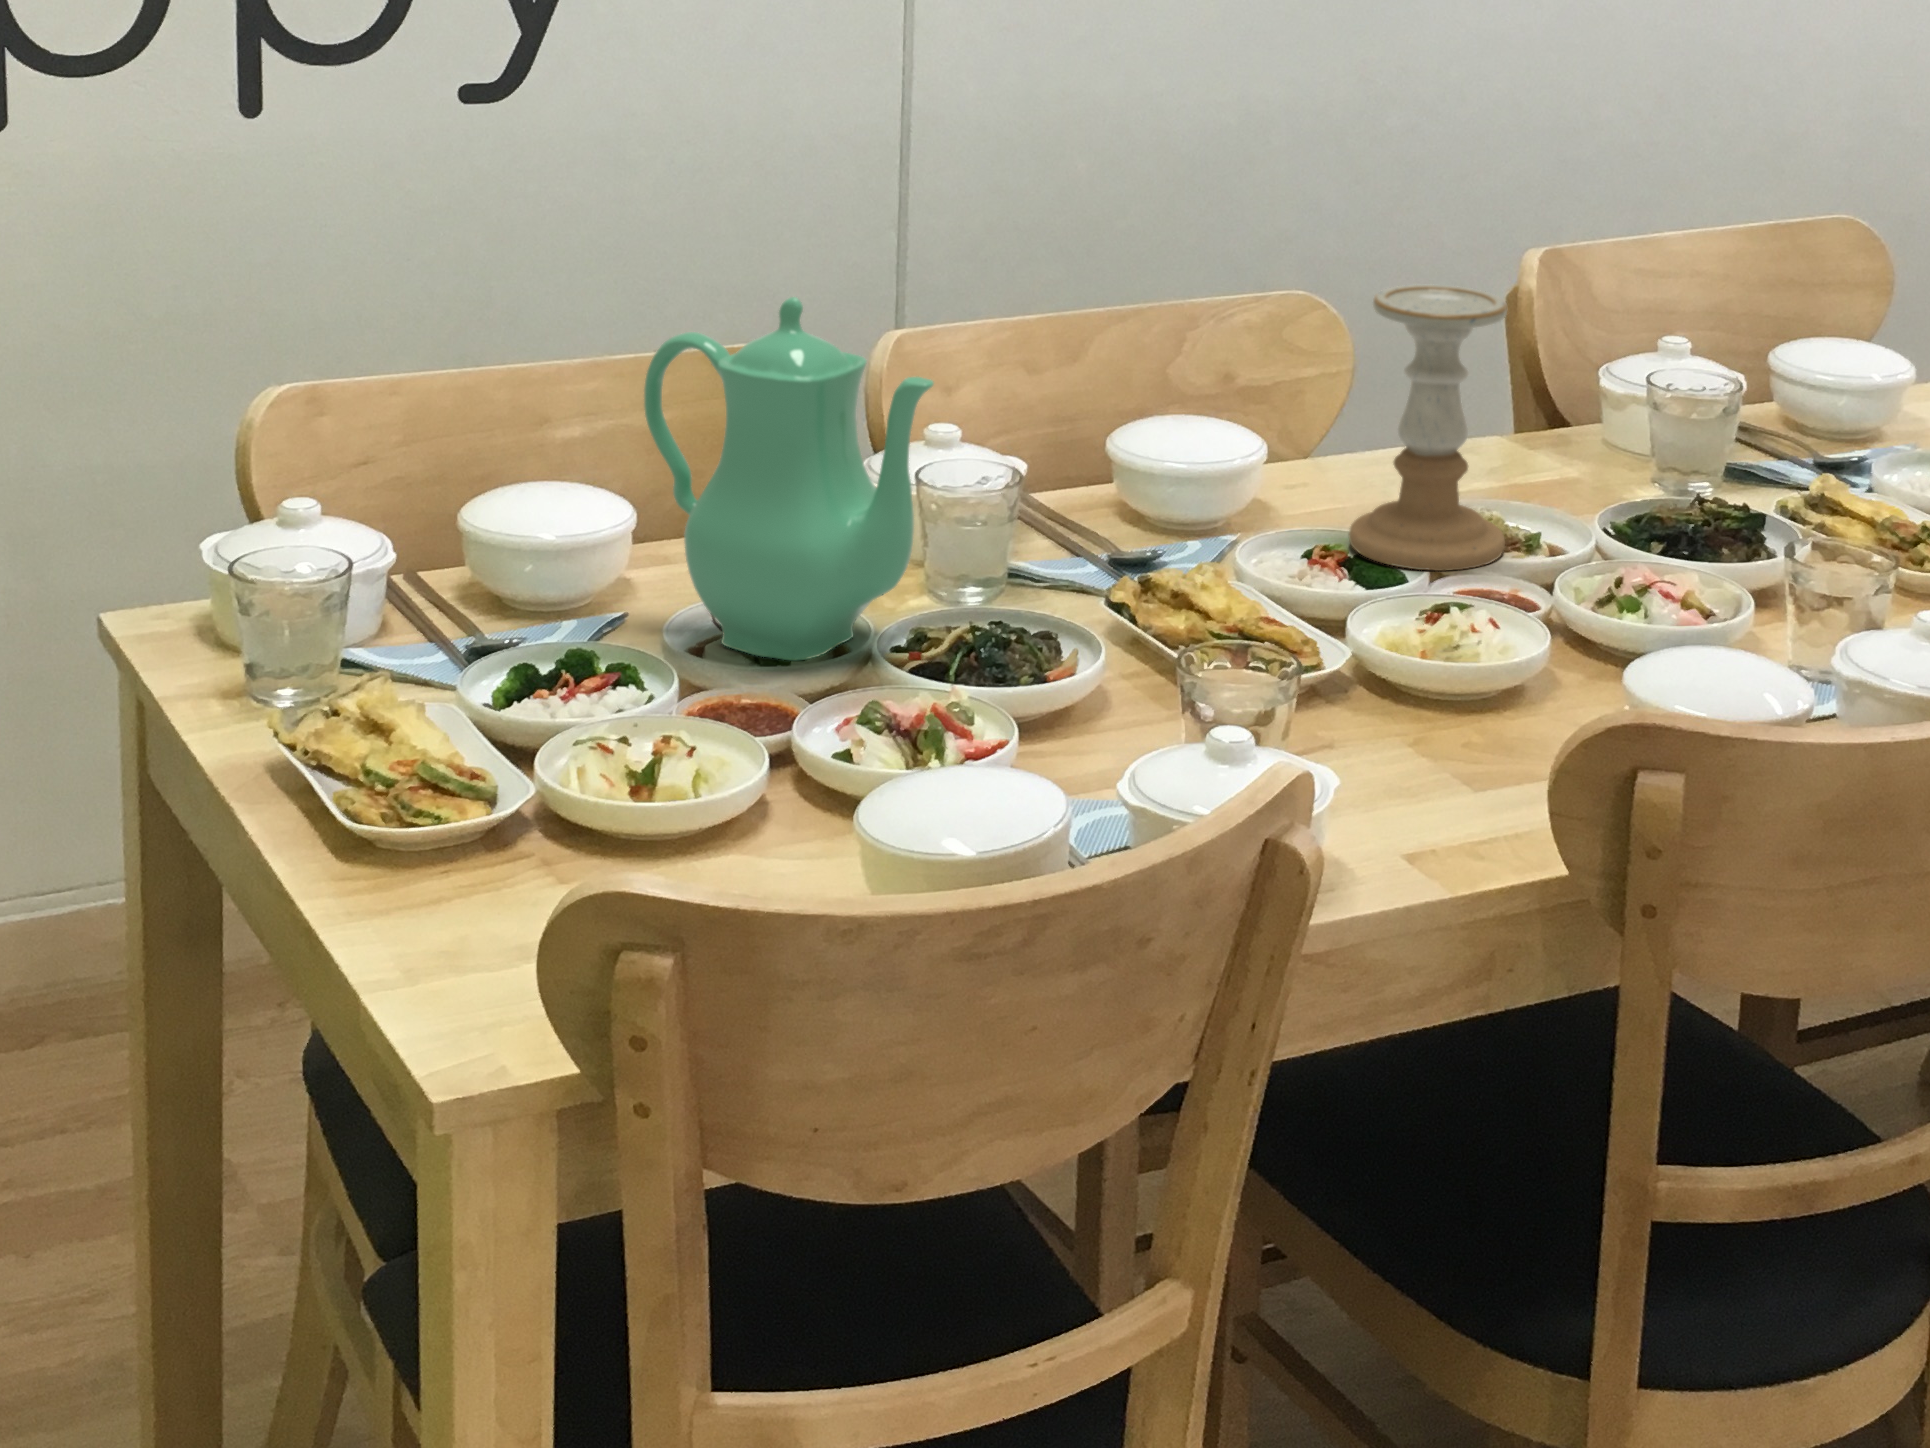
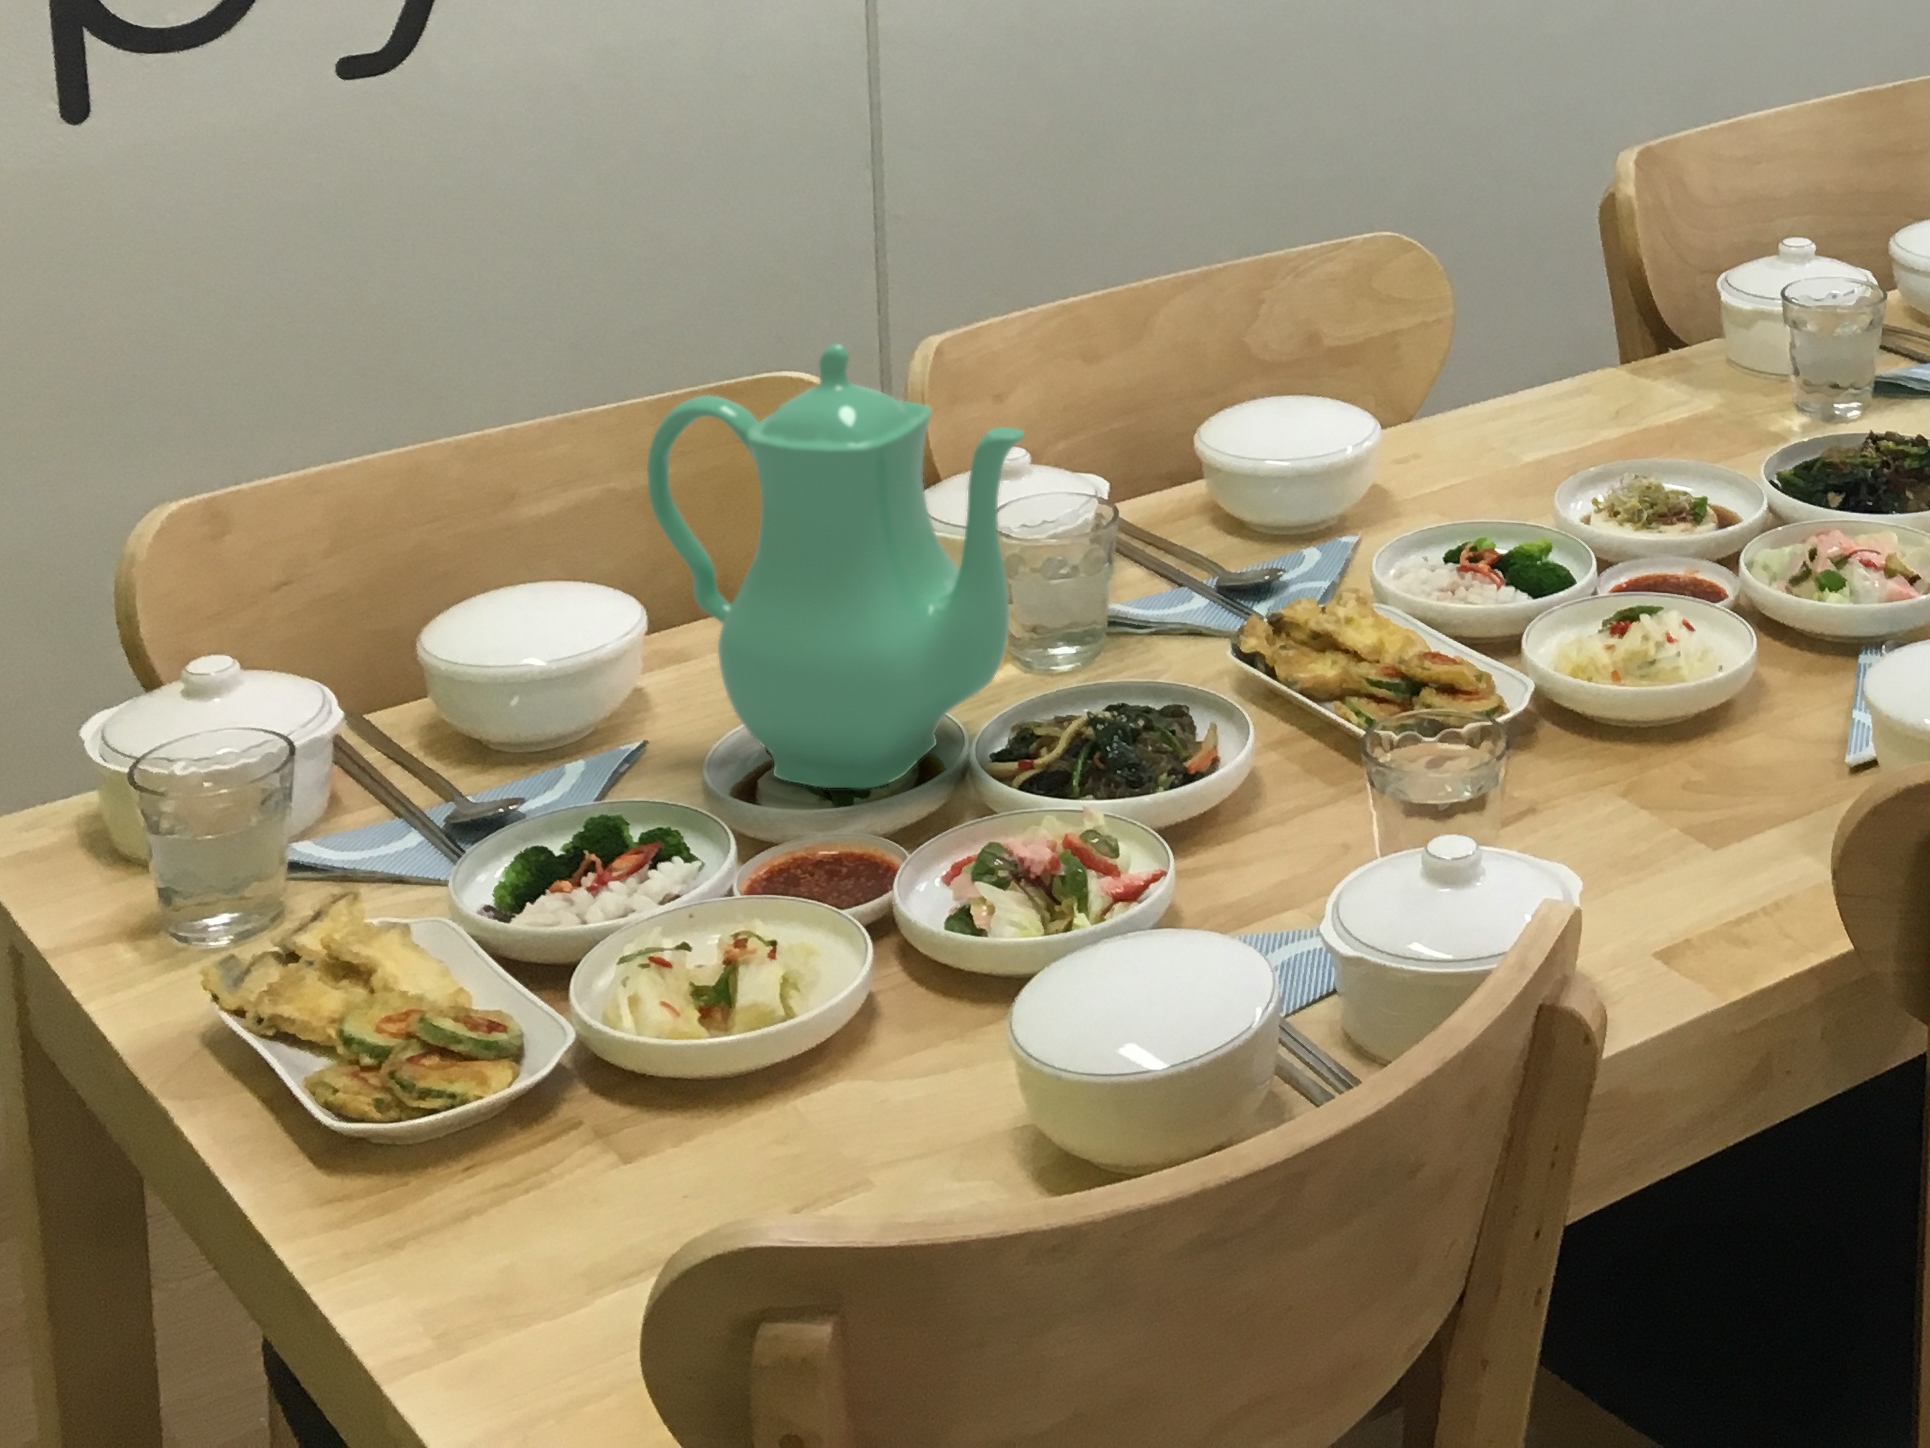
candle holder: present [1349,285,1507,571] -> none [1489,228,1668,562]

